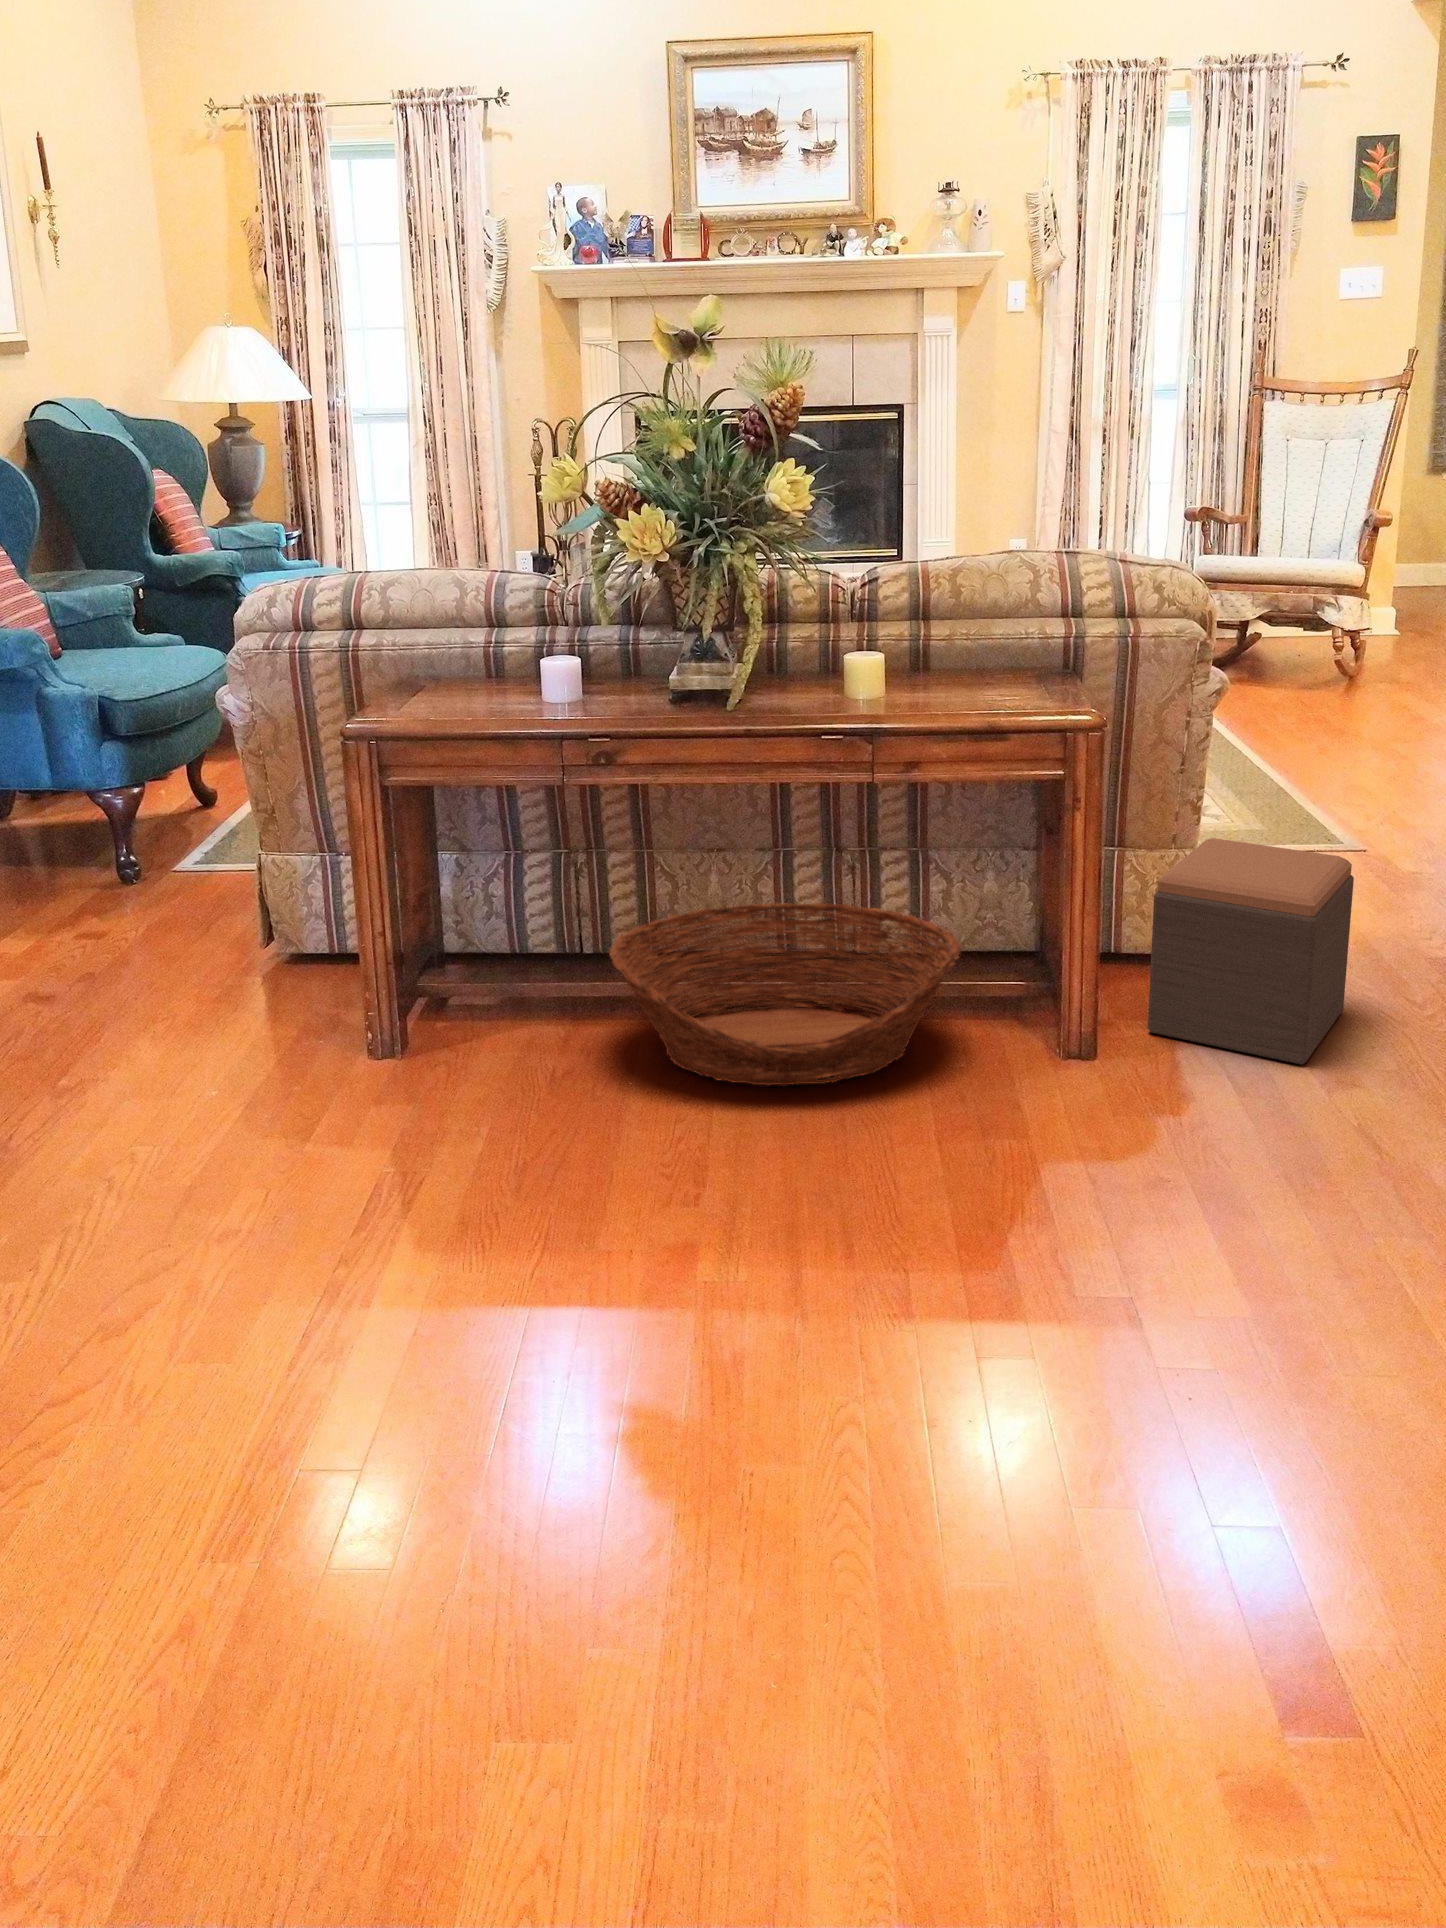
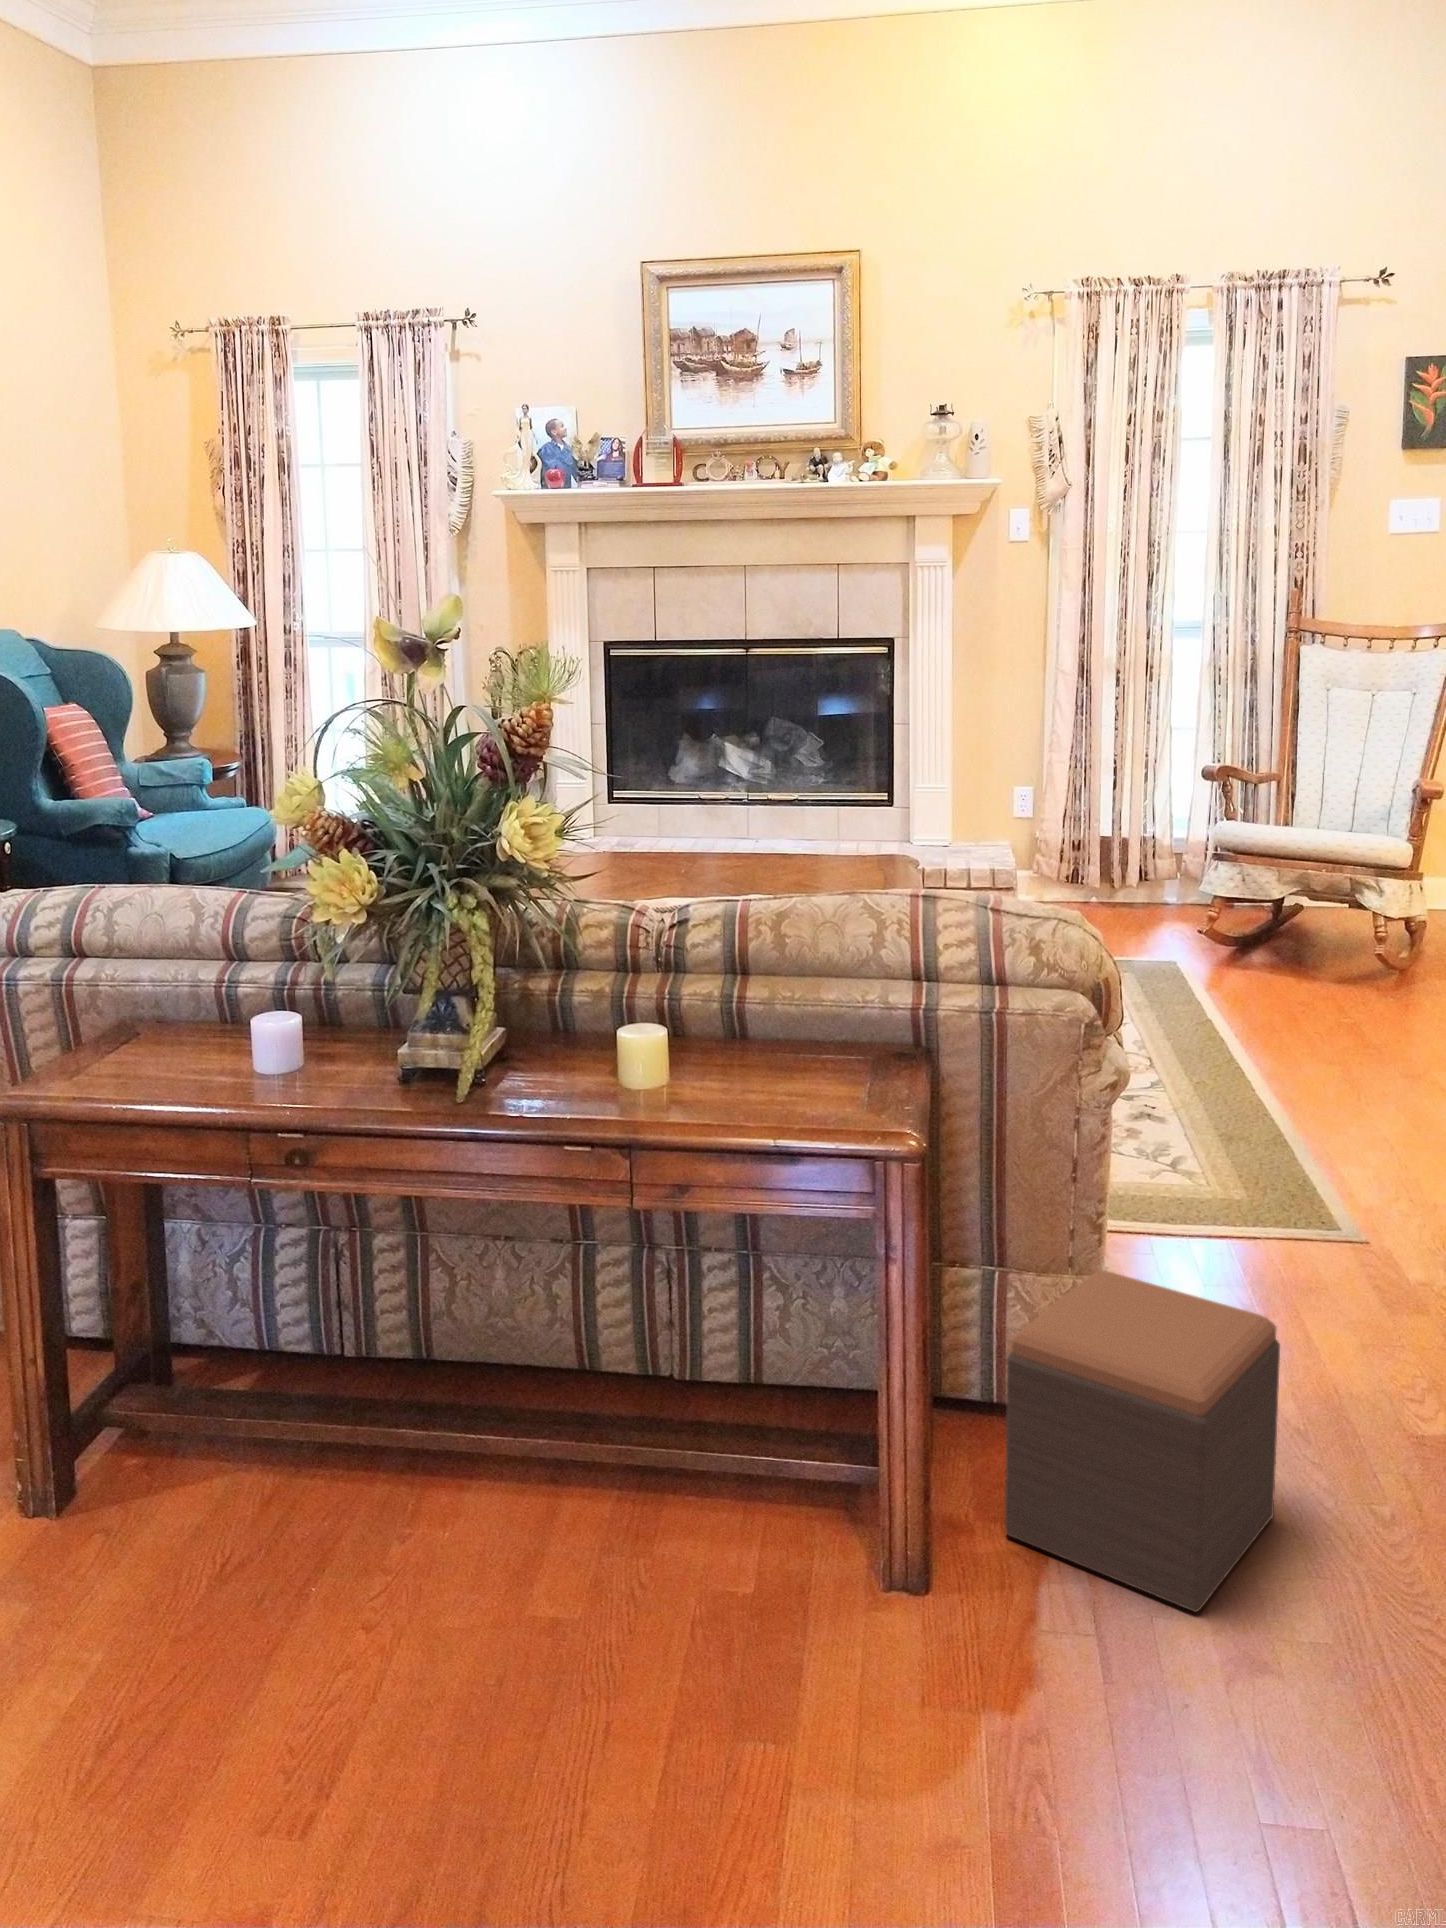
basket: present [610,903,961,1085] -> none [310,1320,753,1595]

